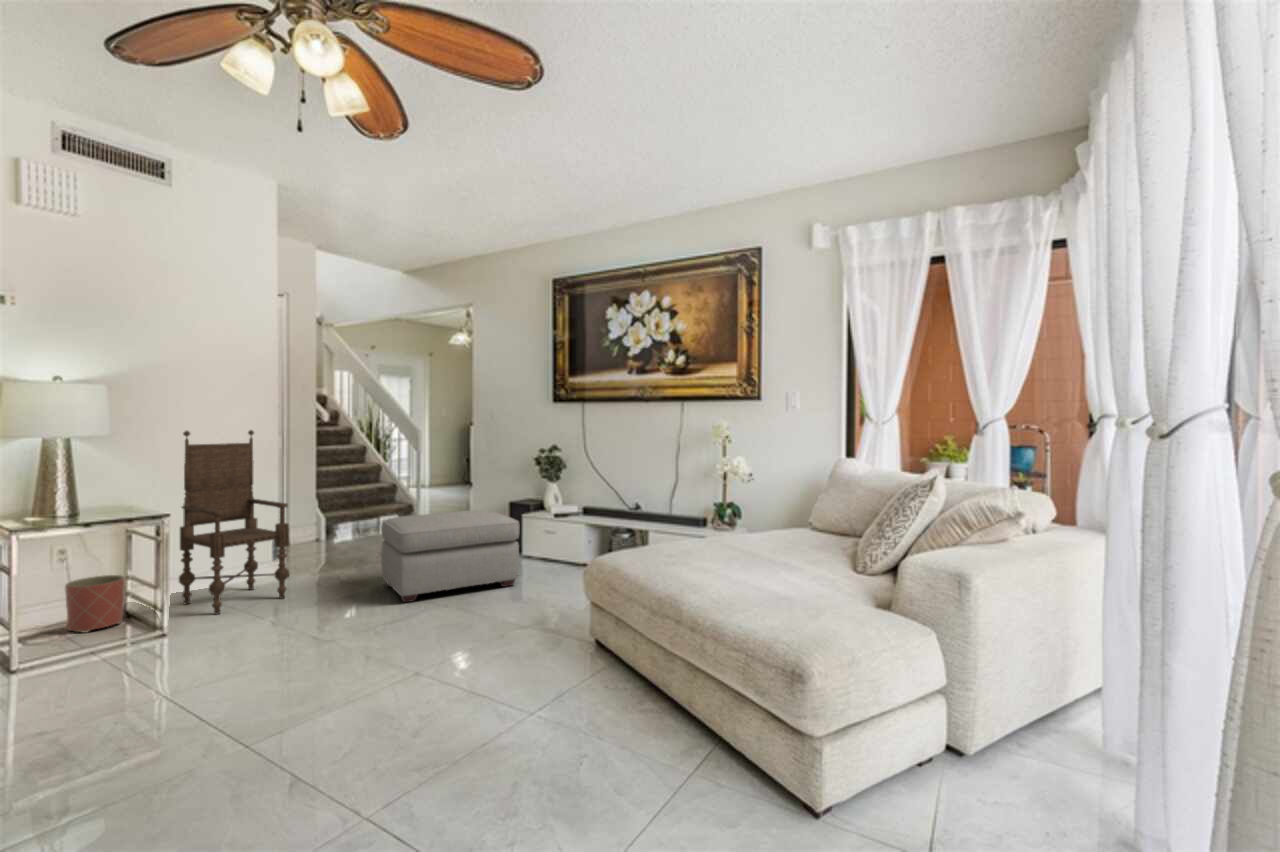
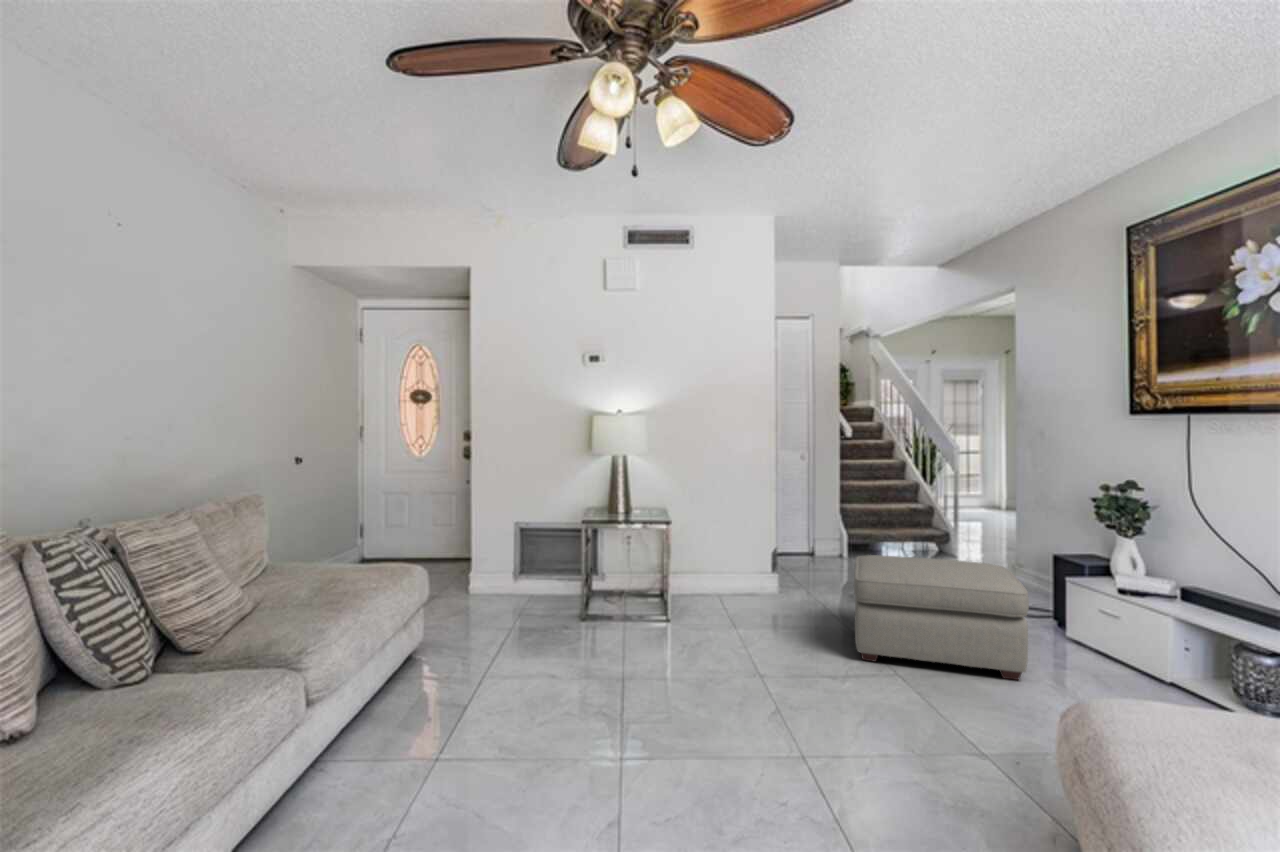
armchair: present [179,430,289,615] -> none [691,451,768,619]
planter: present [65,575,125,633] -> none [616,565,651,609]

